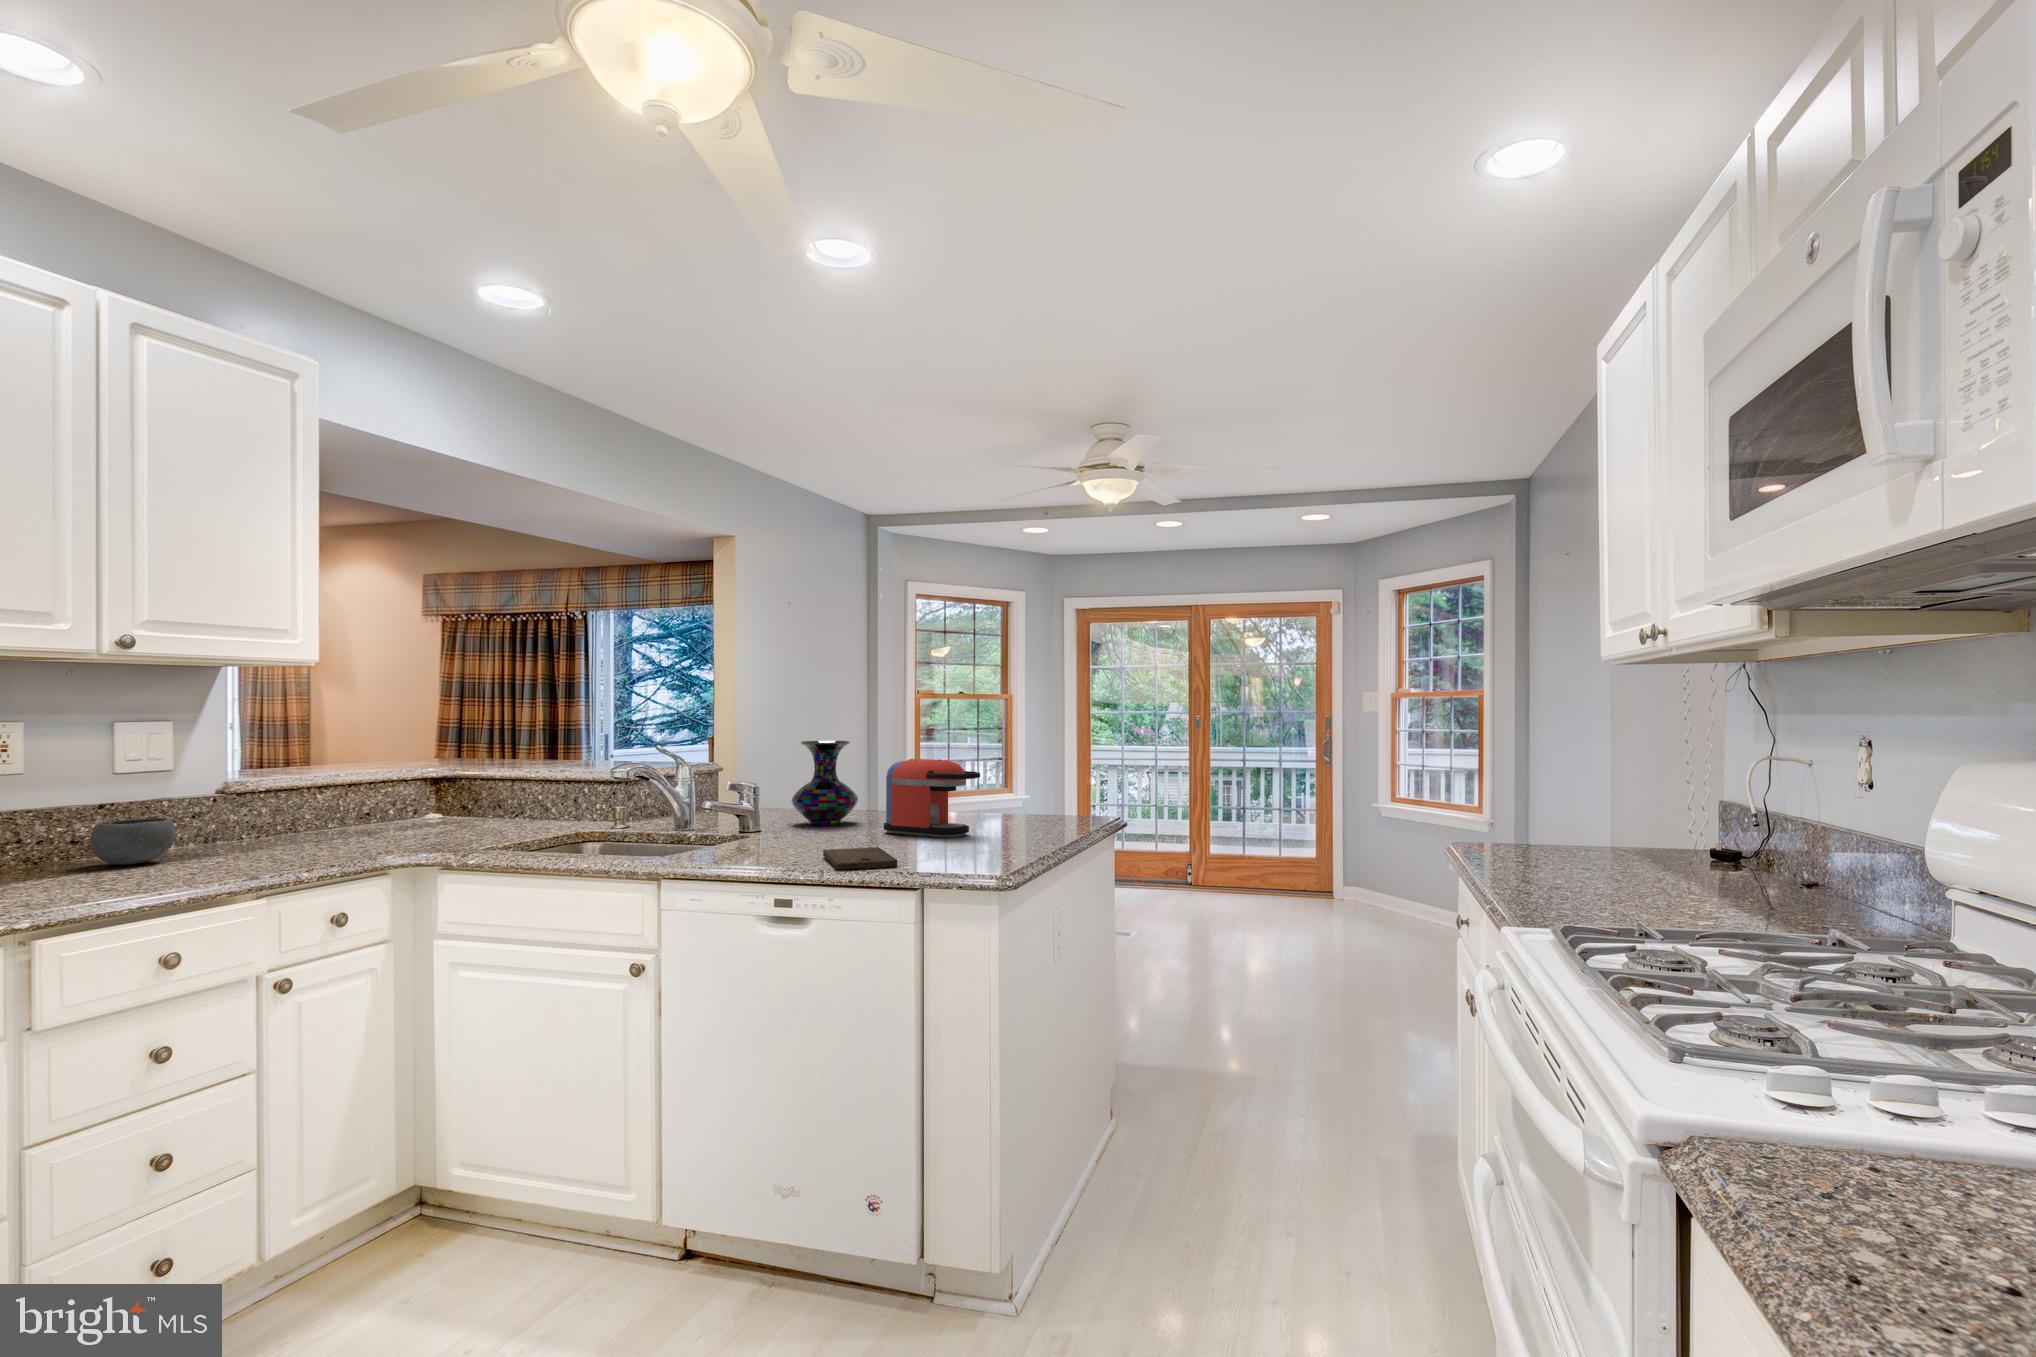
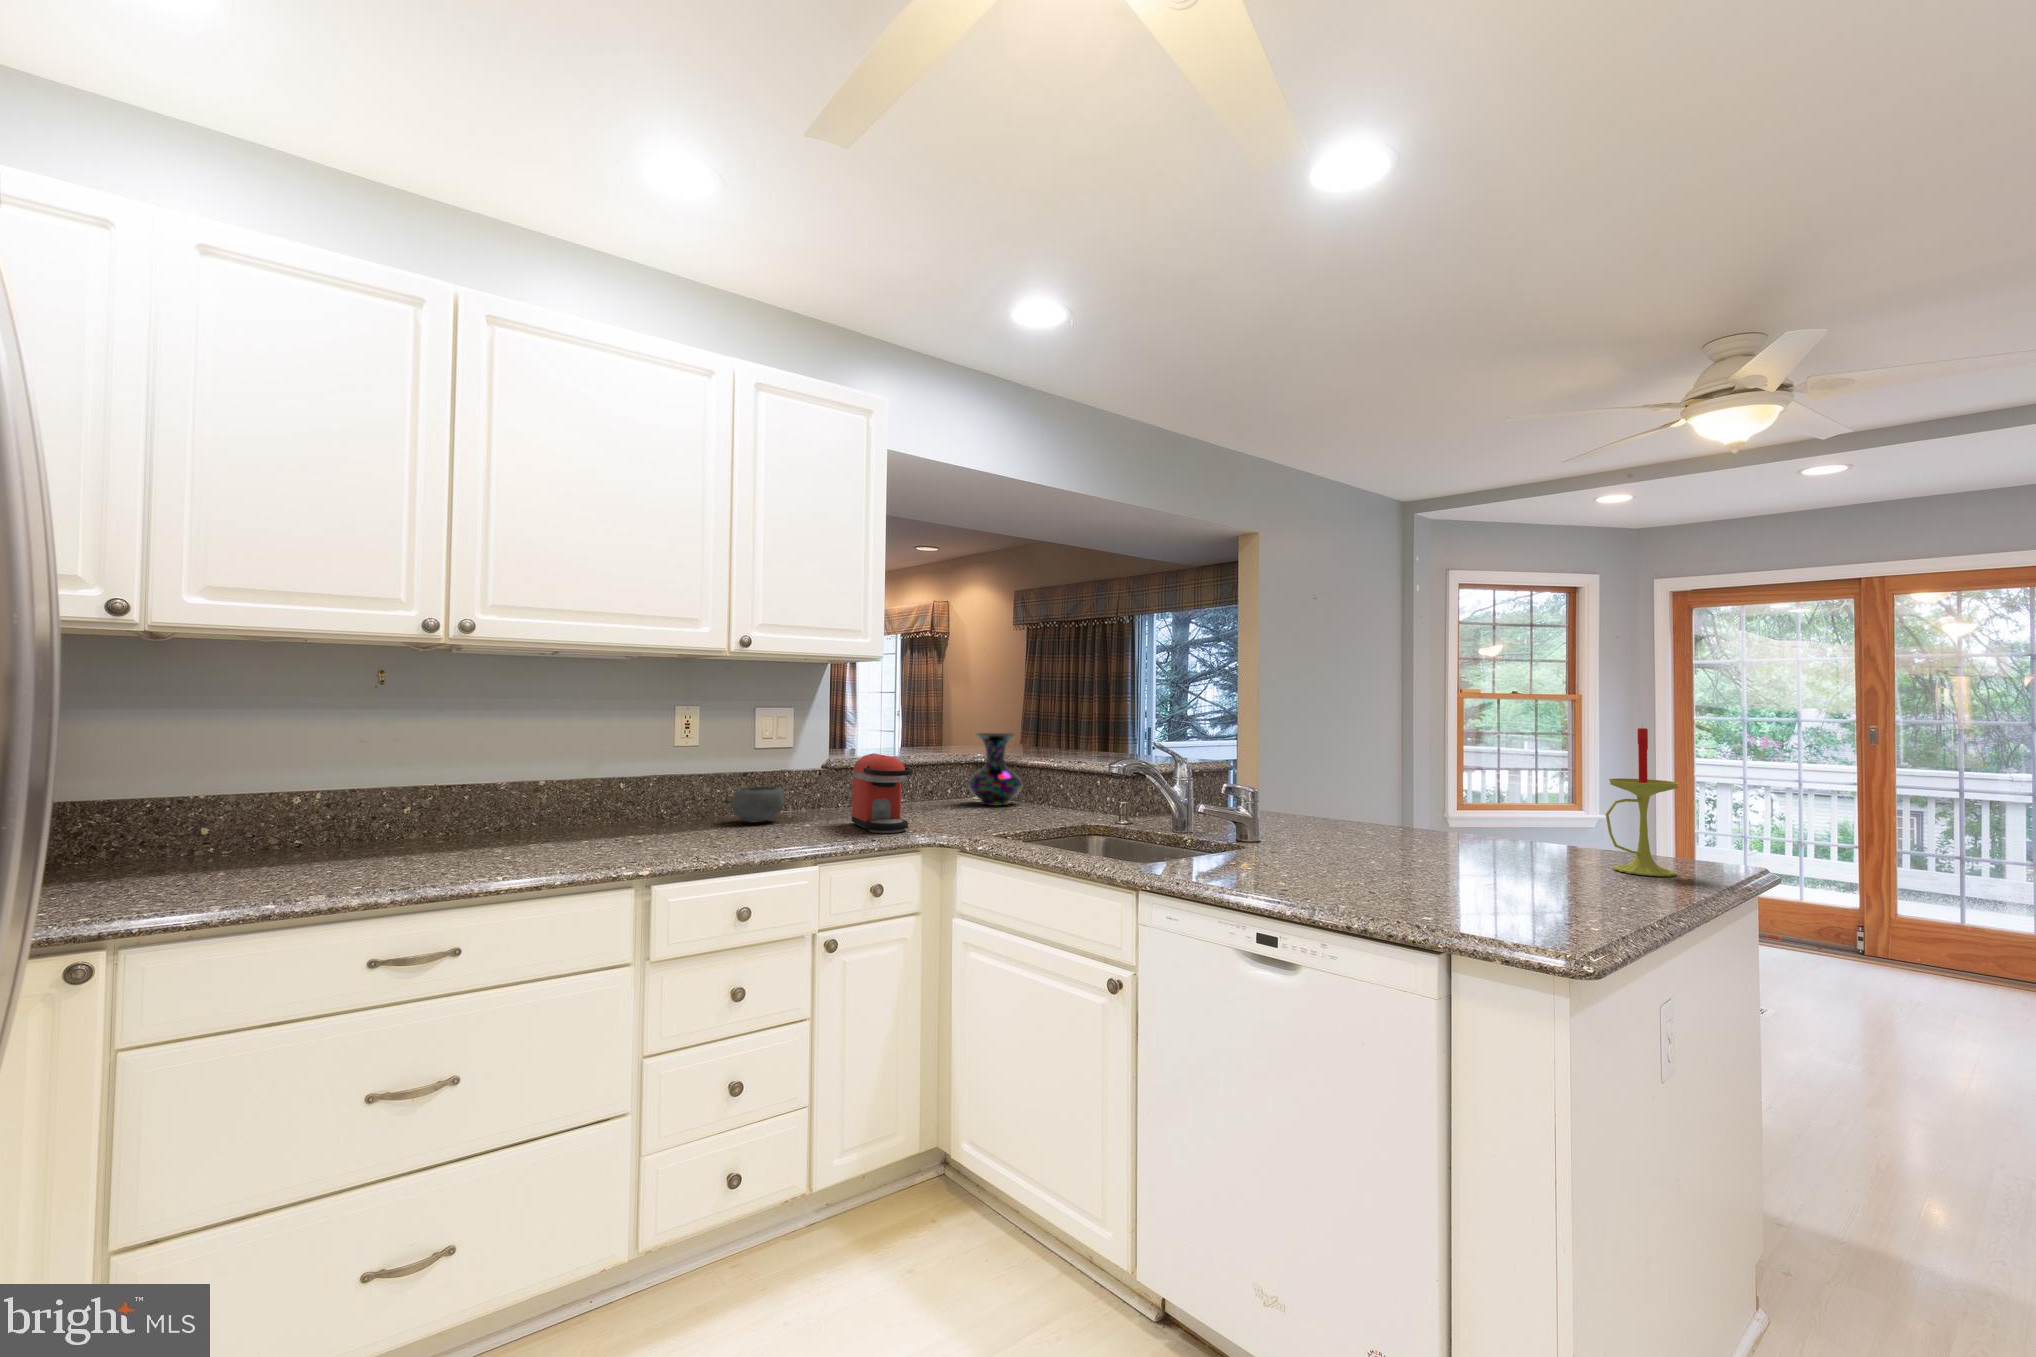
candle: none [1019,717,1063,827] -> present [1606,728,1679,876]
vase: present [791,741,858,825] -> present [968,733,1023,806]
coffee maker: present [884,759,980,837] -> present [851,753,913,833]
cutting board: present [823,847,897,870] -> none [1321,881,1418,919]

